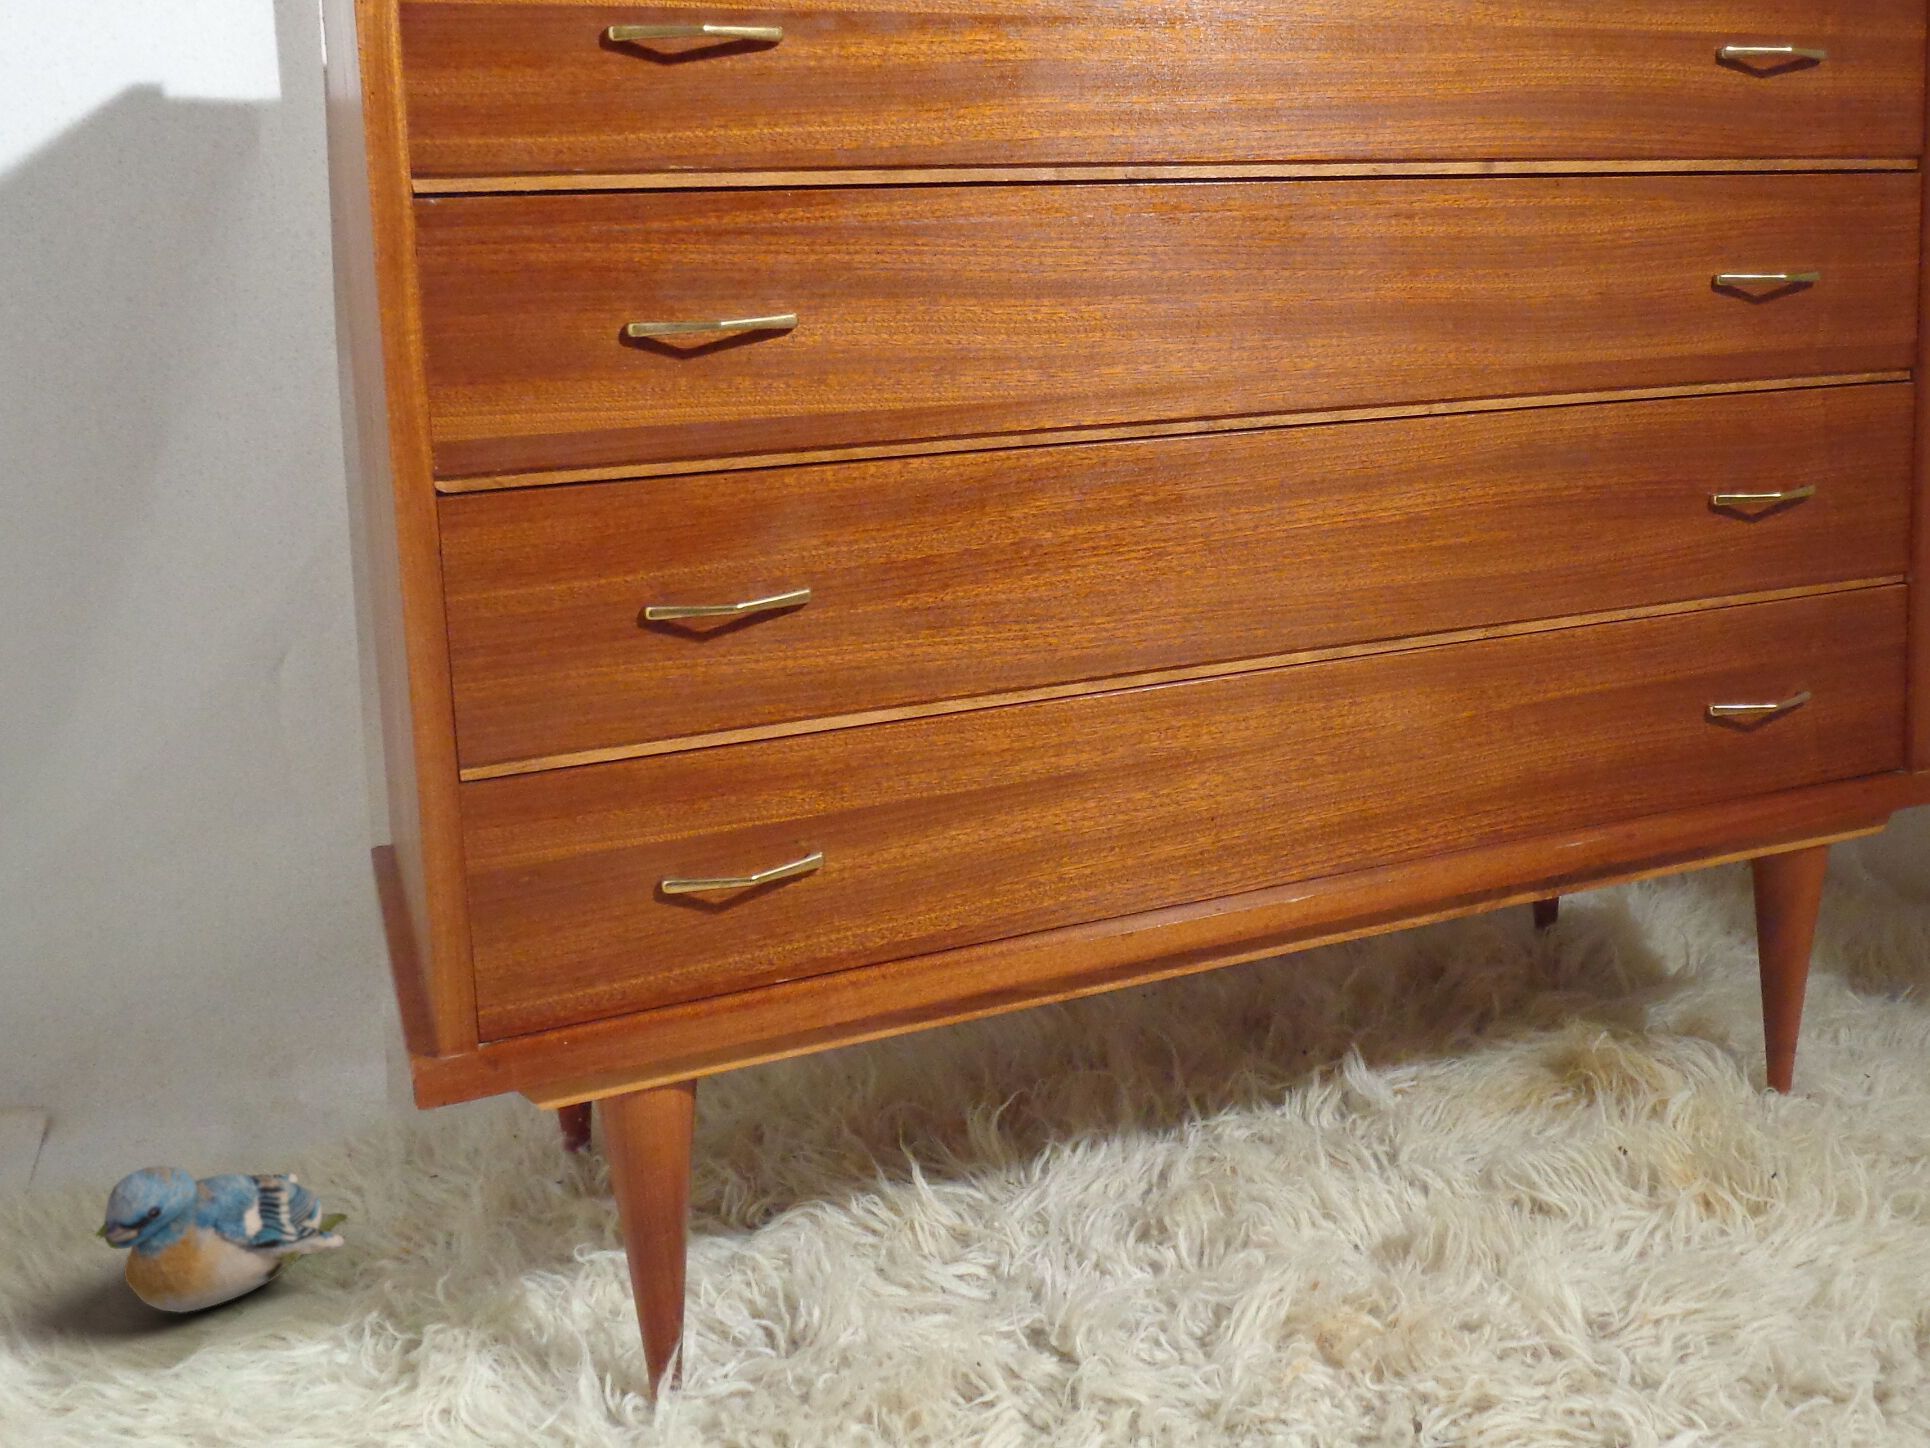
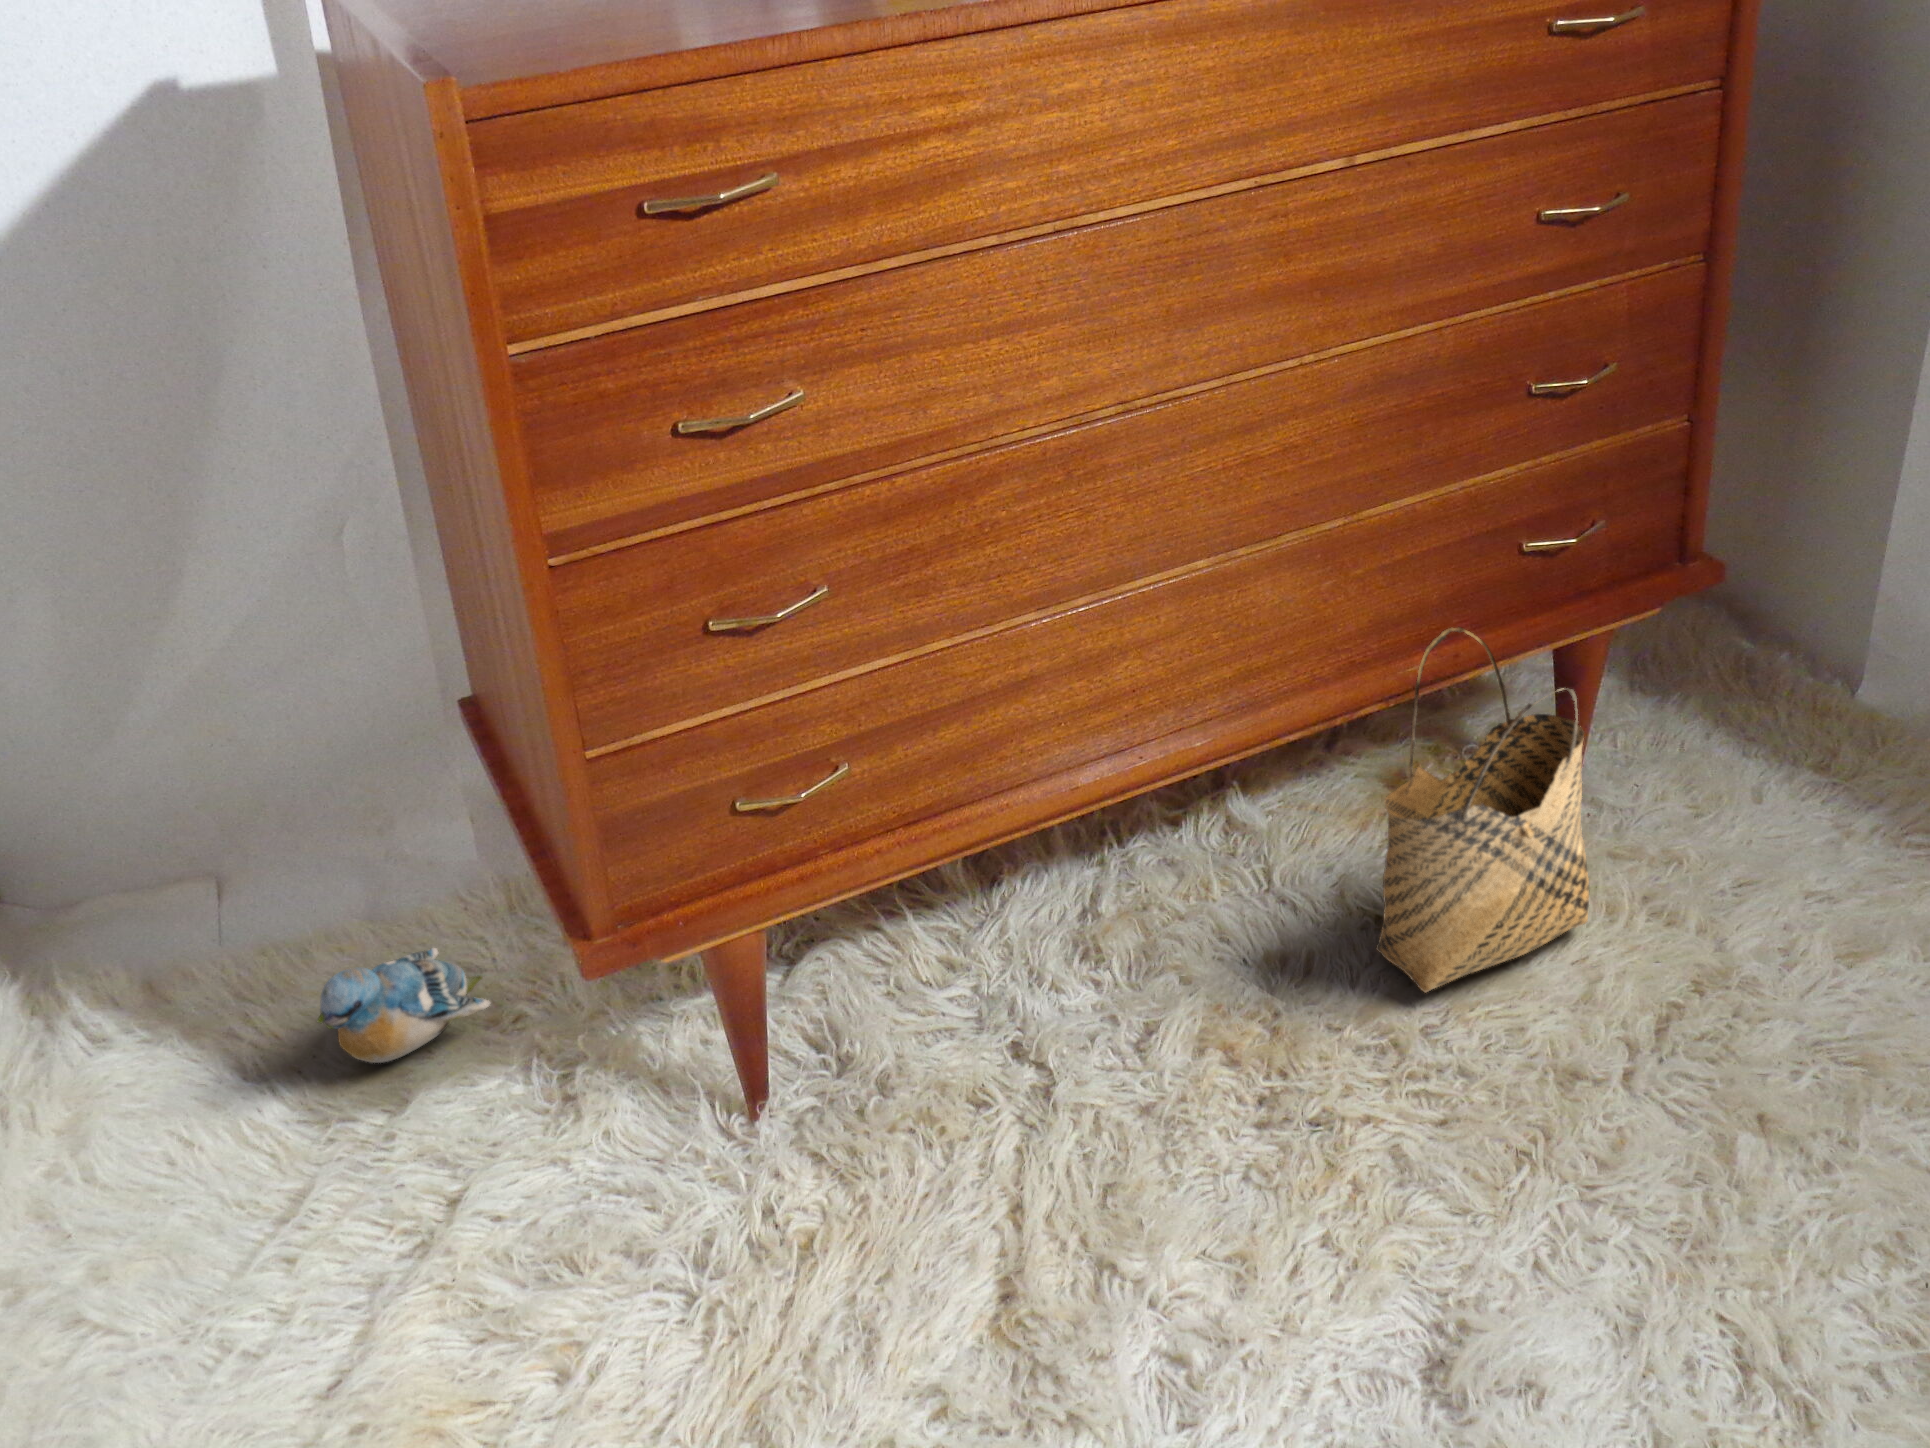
woven basket: none [1530,790,1812,1288] -> present [1376,627,1590,993]

